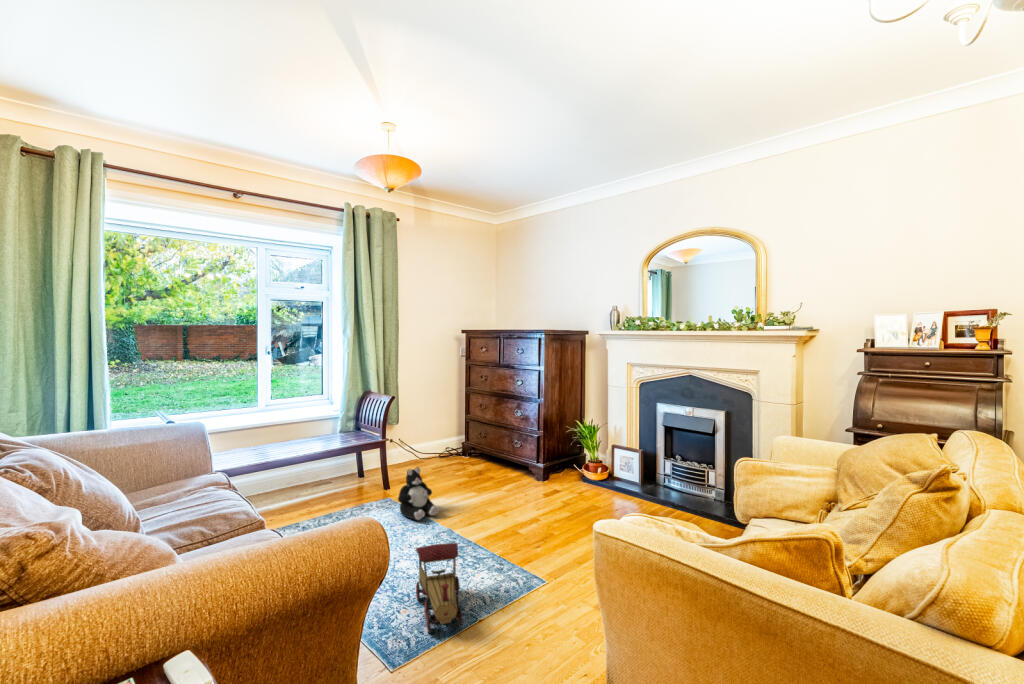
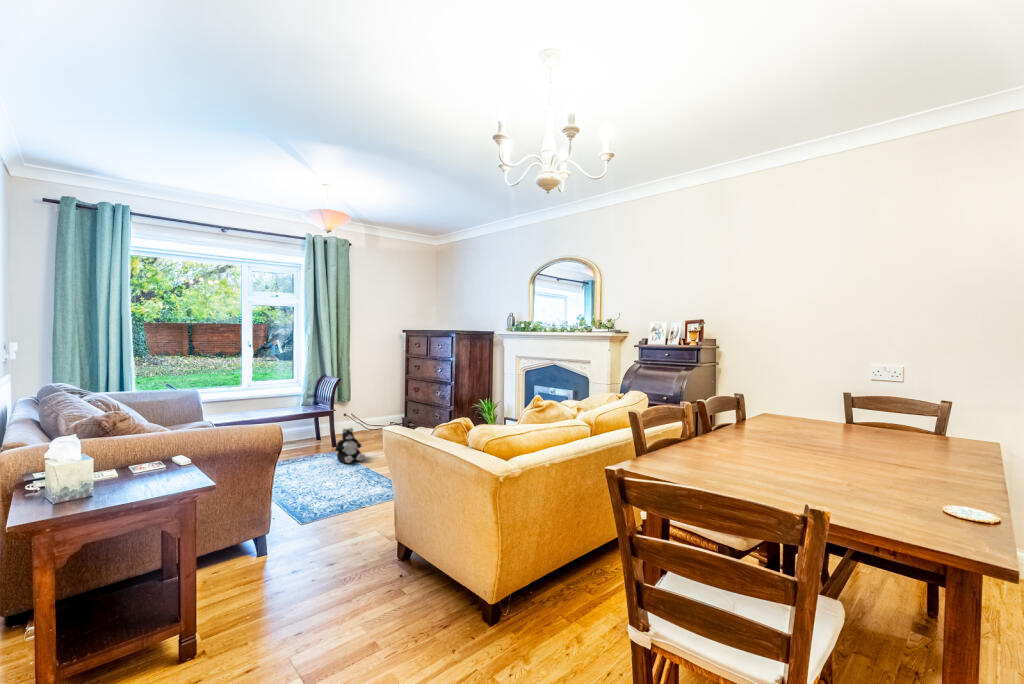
toy train: present [416,543,463,633] -> none [328,466,358,512]

